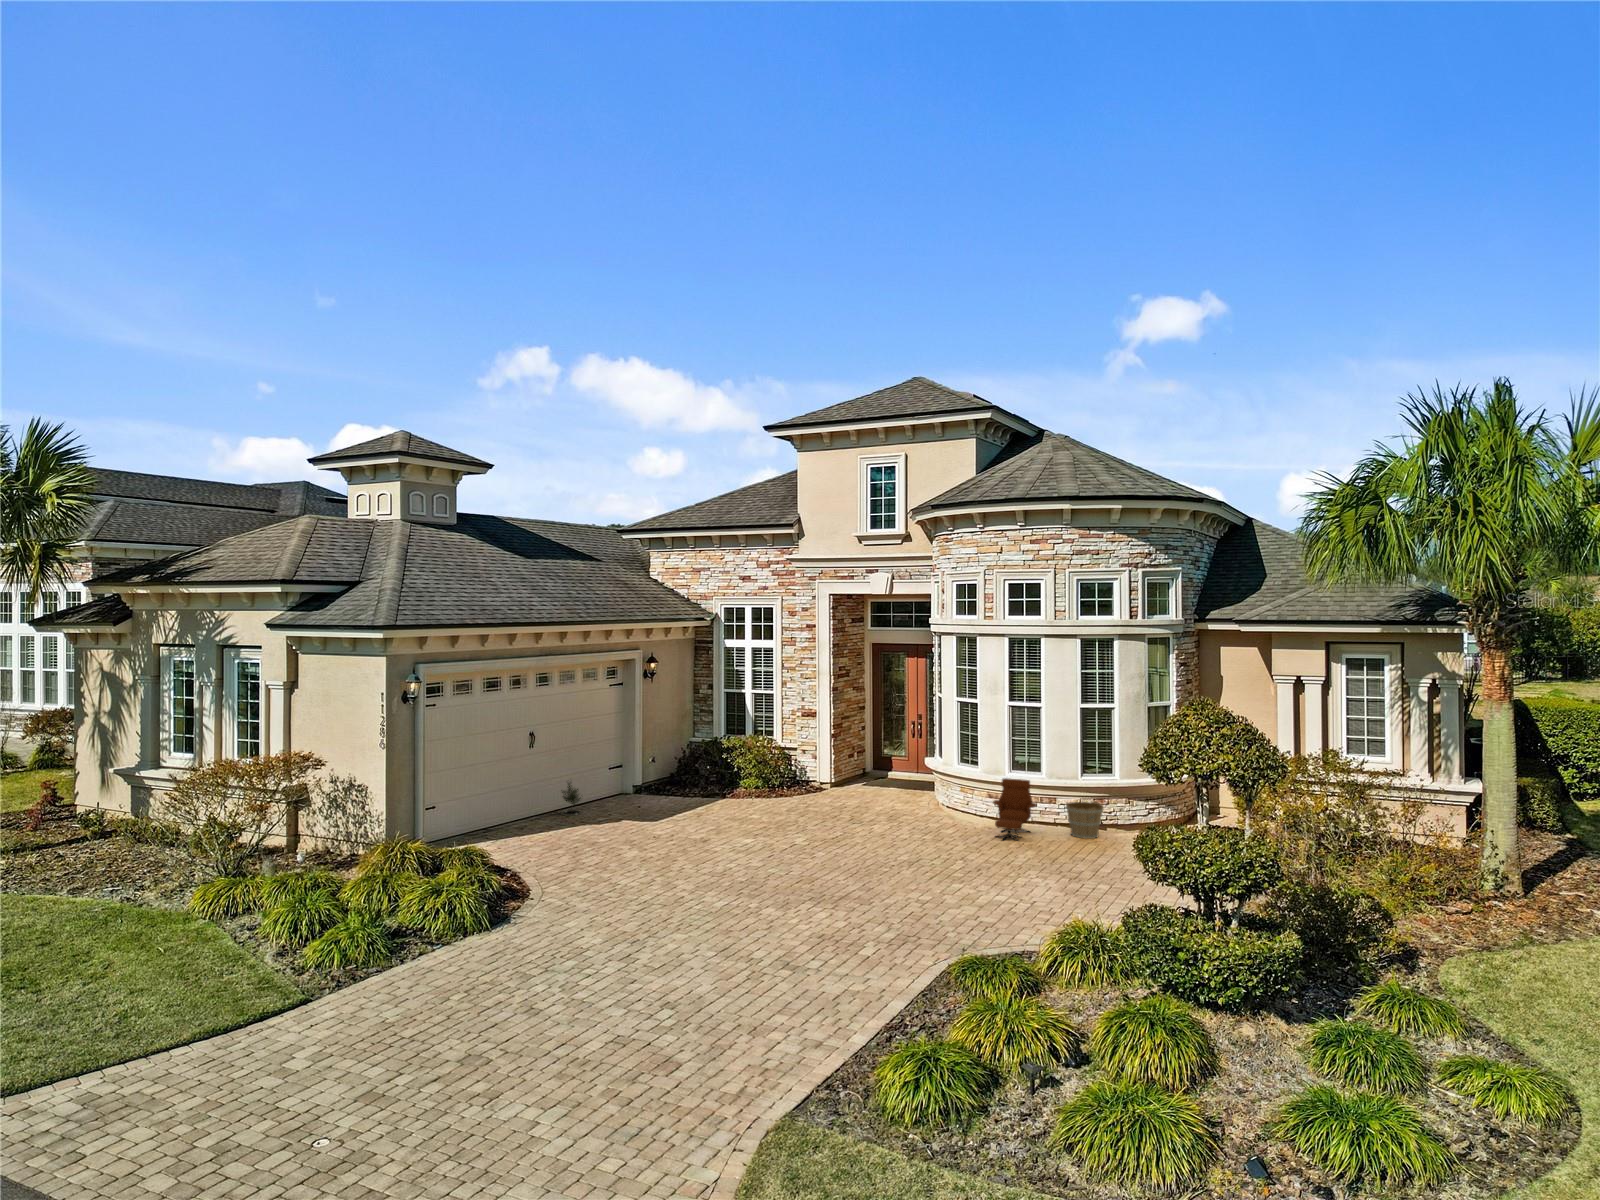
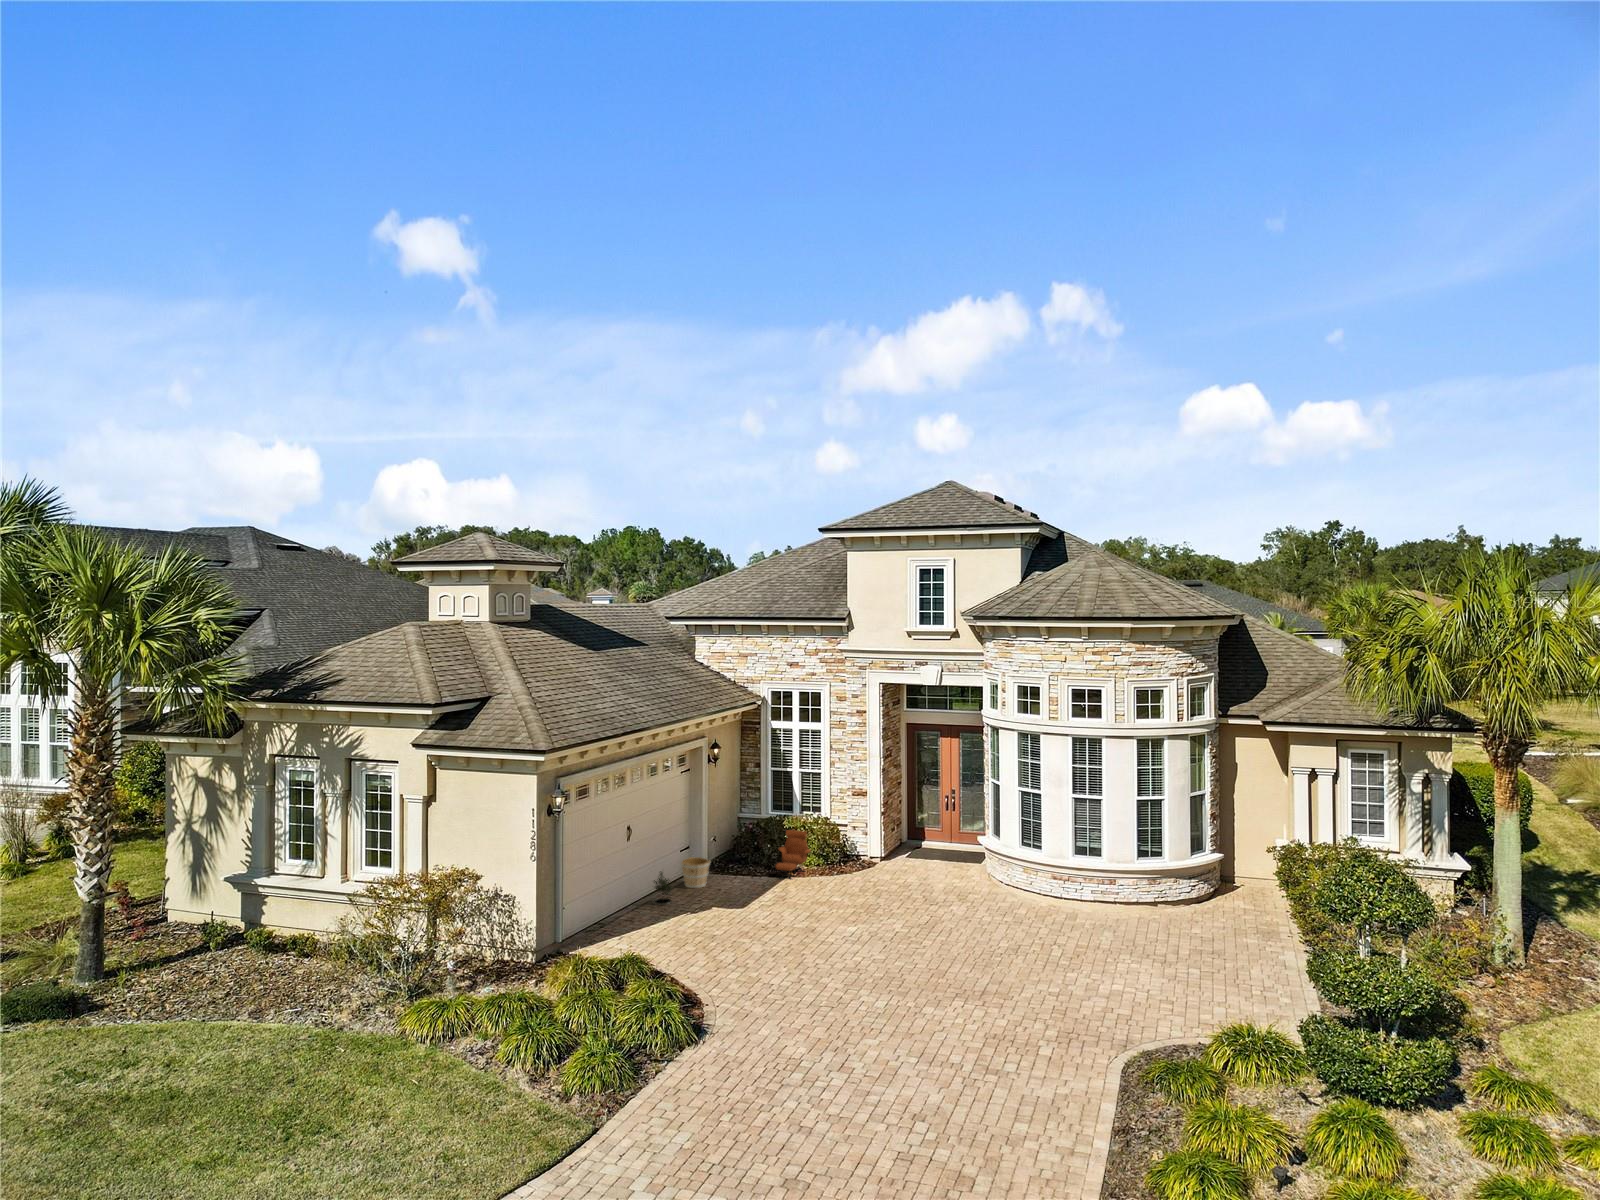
lounge chair: present [993,778,1037,841] -> present [776,830,811,879]
wooden bucket: present [1066,802,1103,839] -> present [681,857,710,888]

